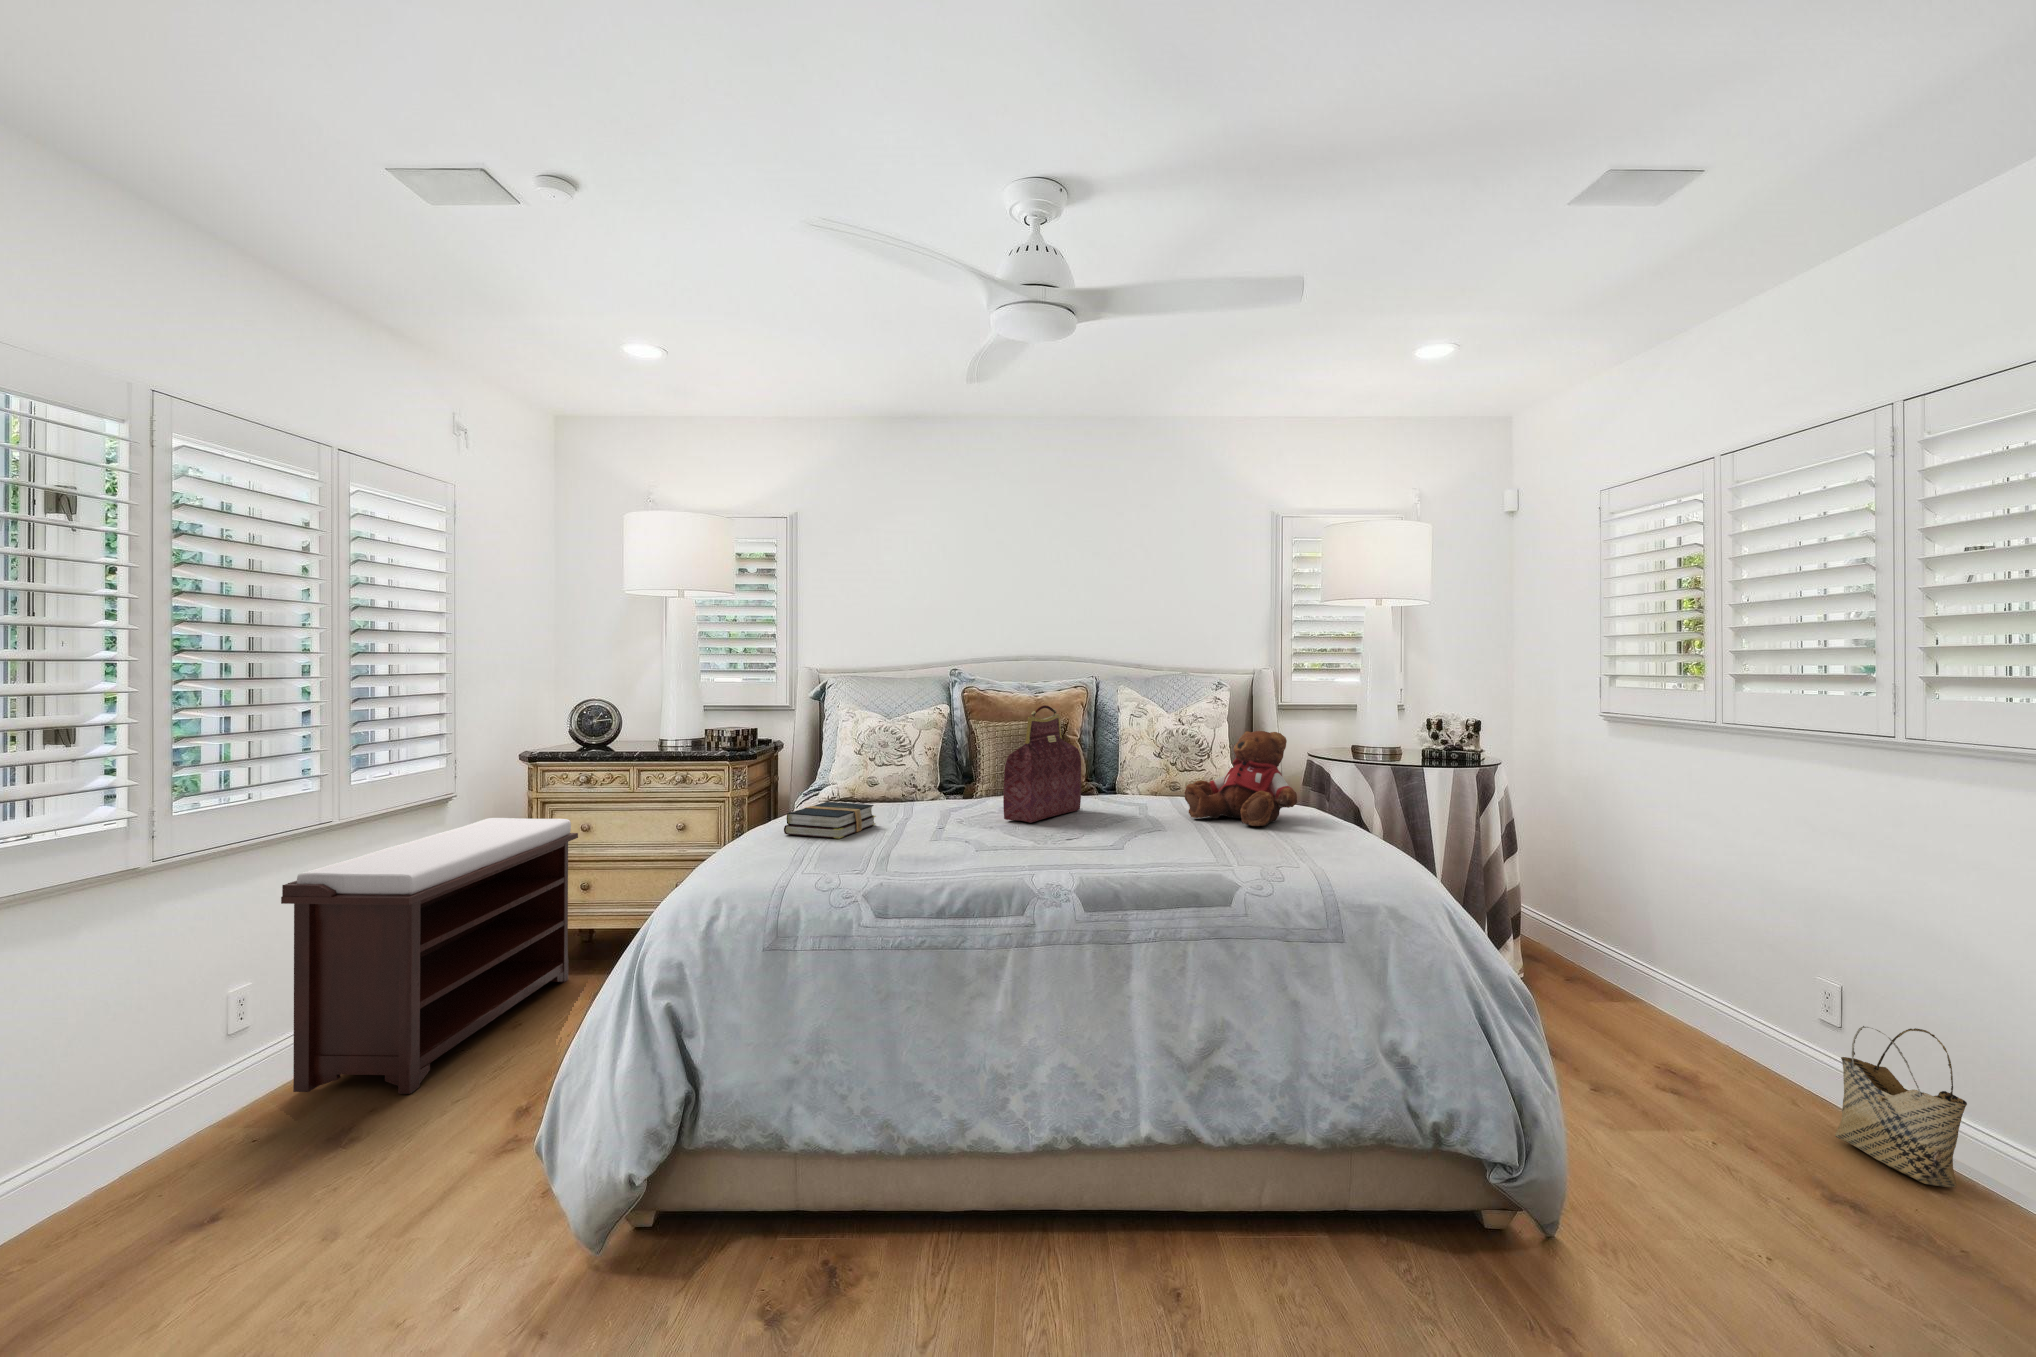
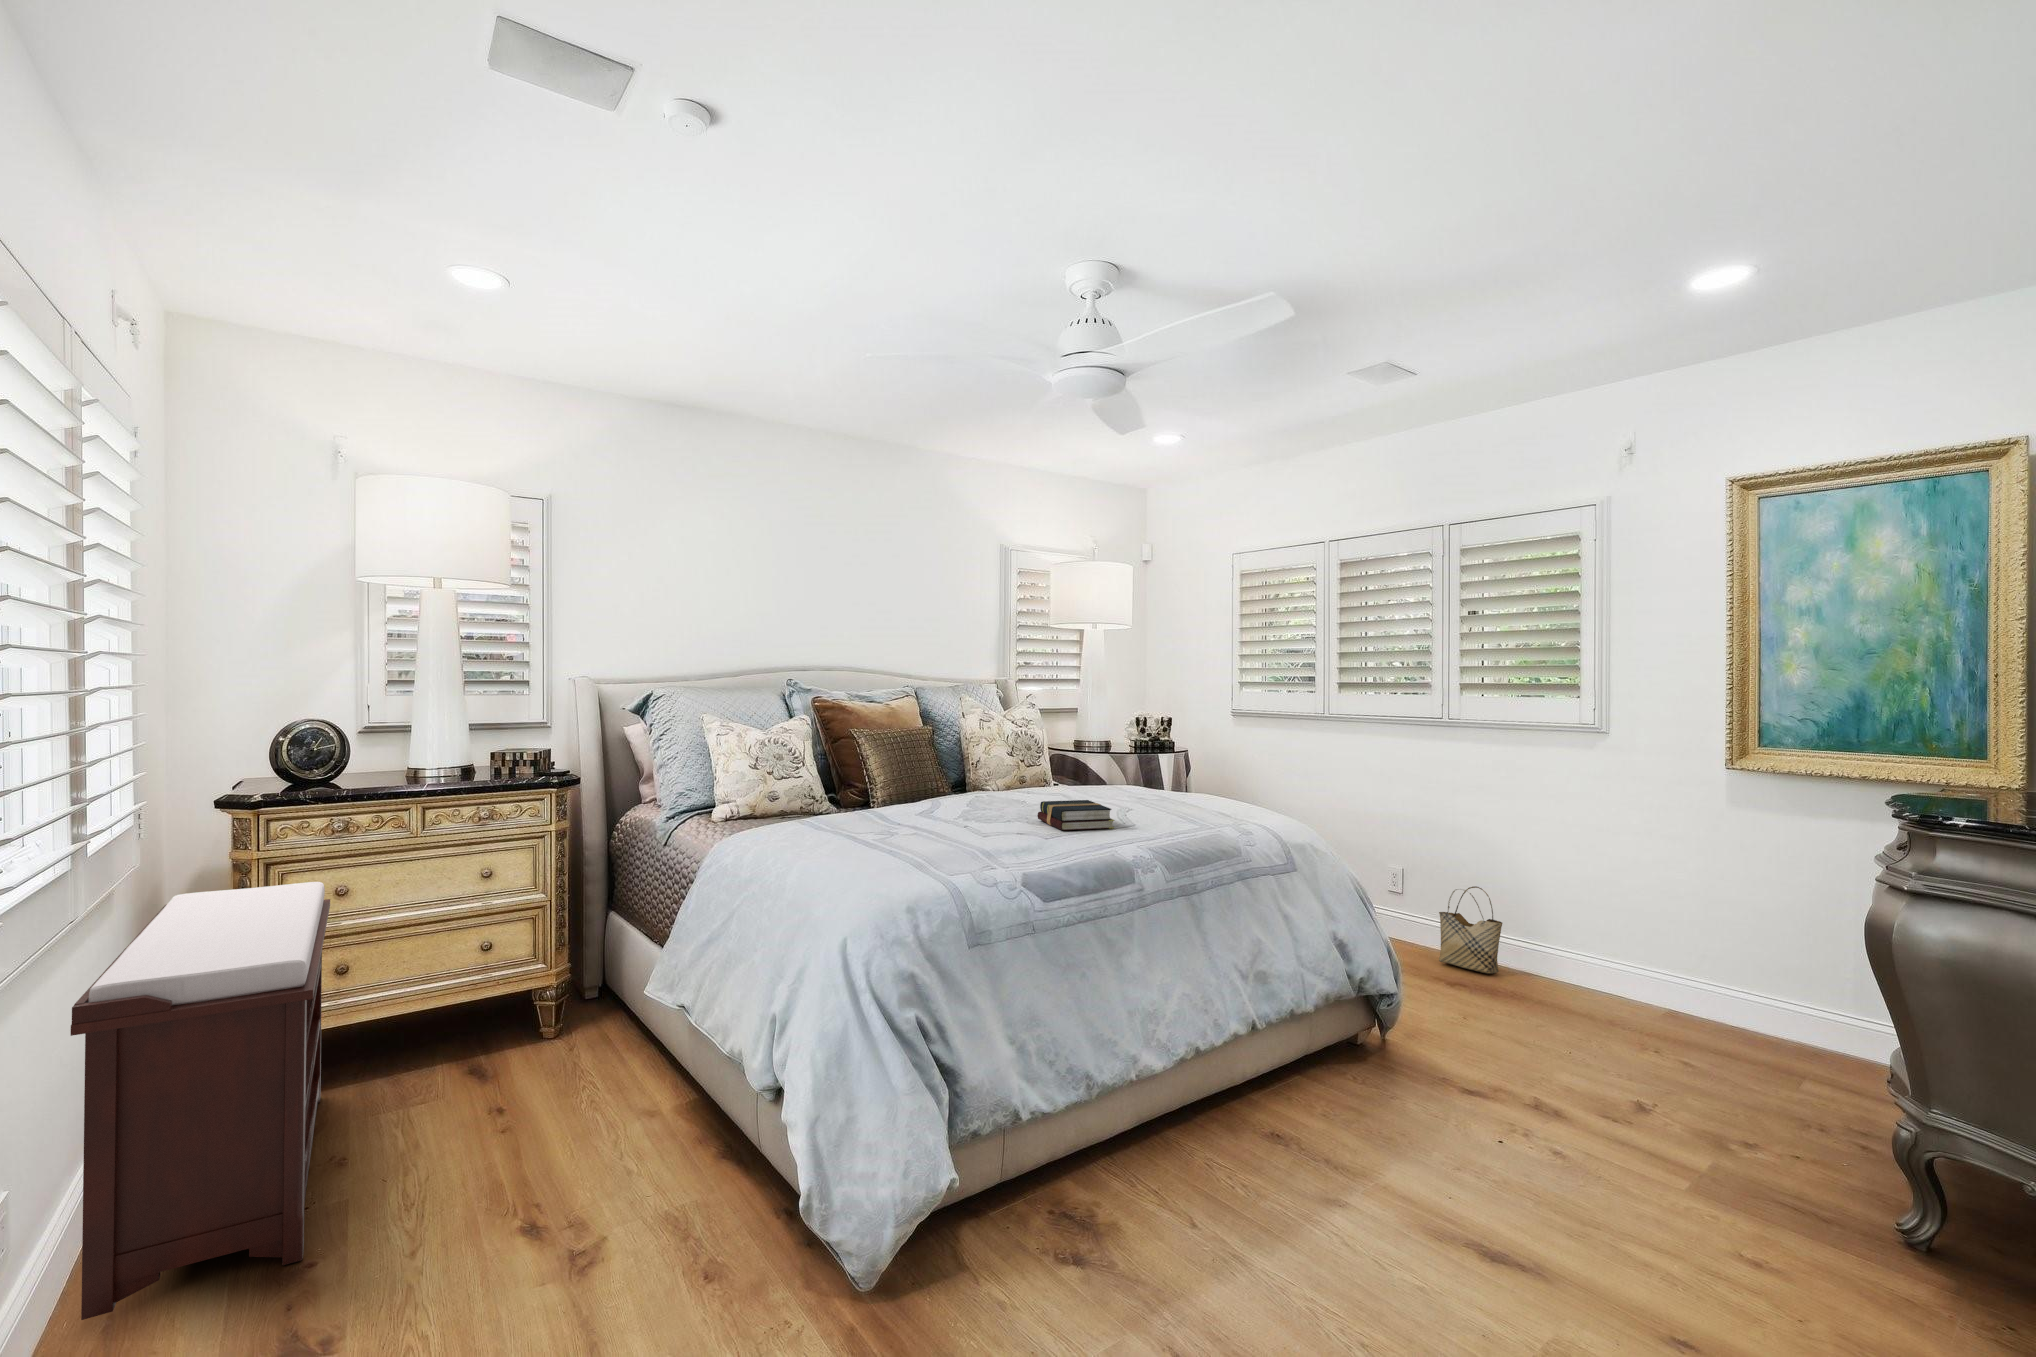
handbag: present [1003,705,1081,823] -> none [964,710,995,816]
teddy bear: present [1184,731,1297,826] -> none [1075,727,1169,802]
hardback book: present [784,802,876,839] -> present [1037,800,1114,830]

